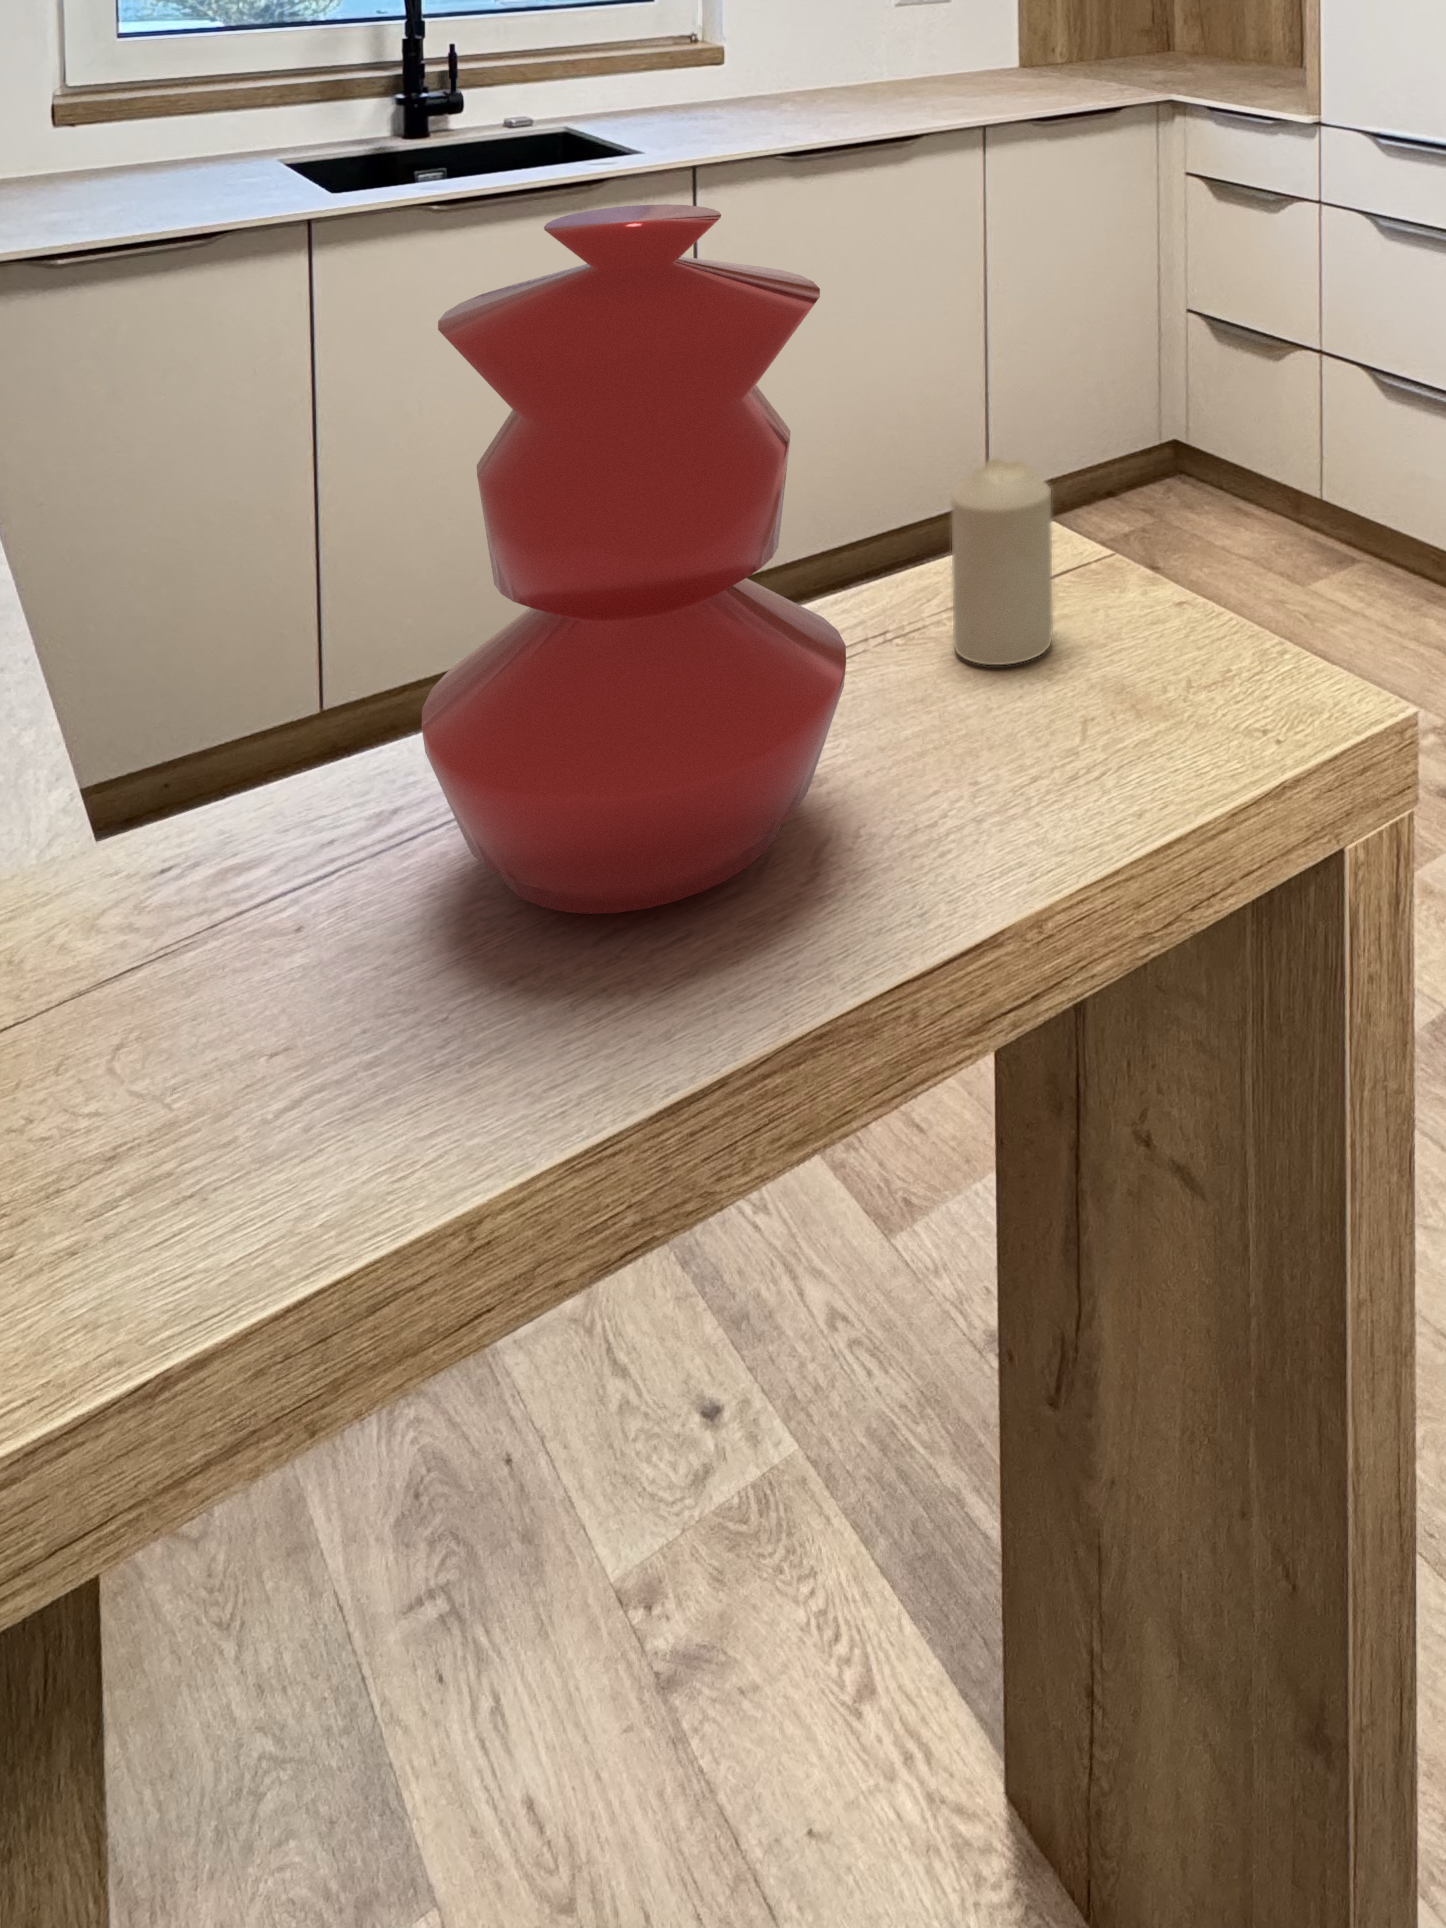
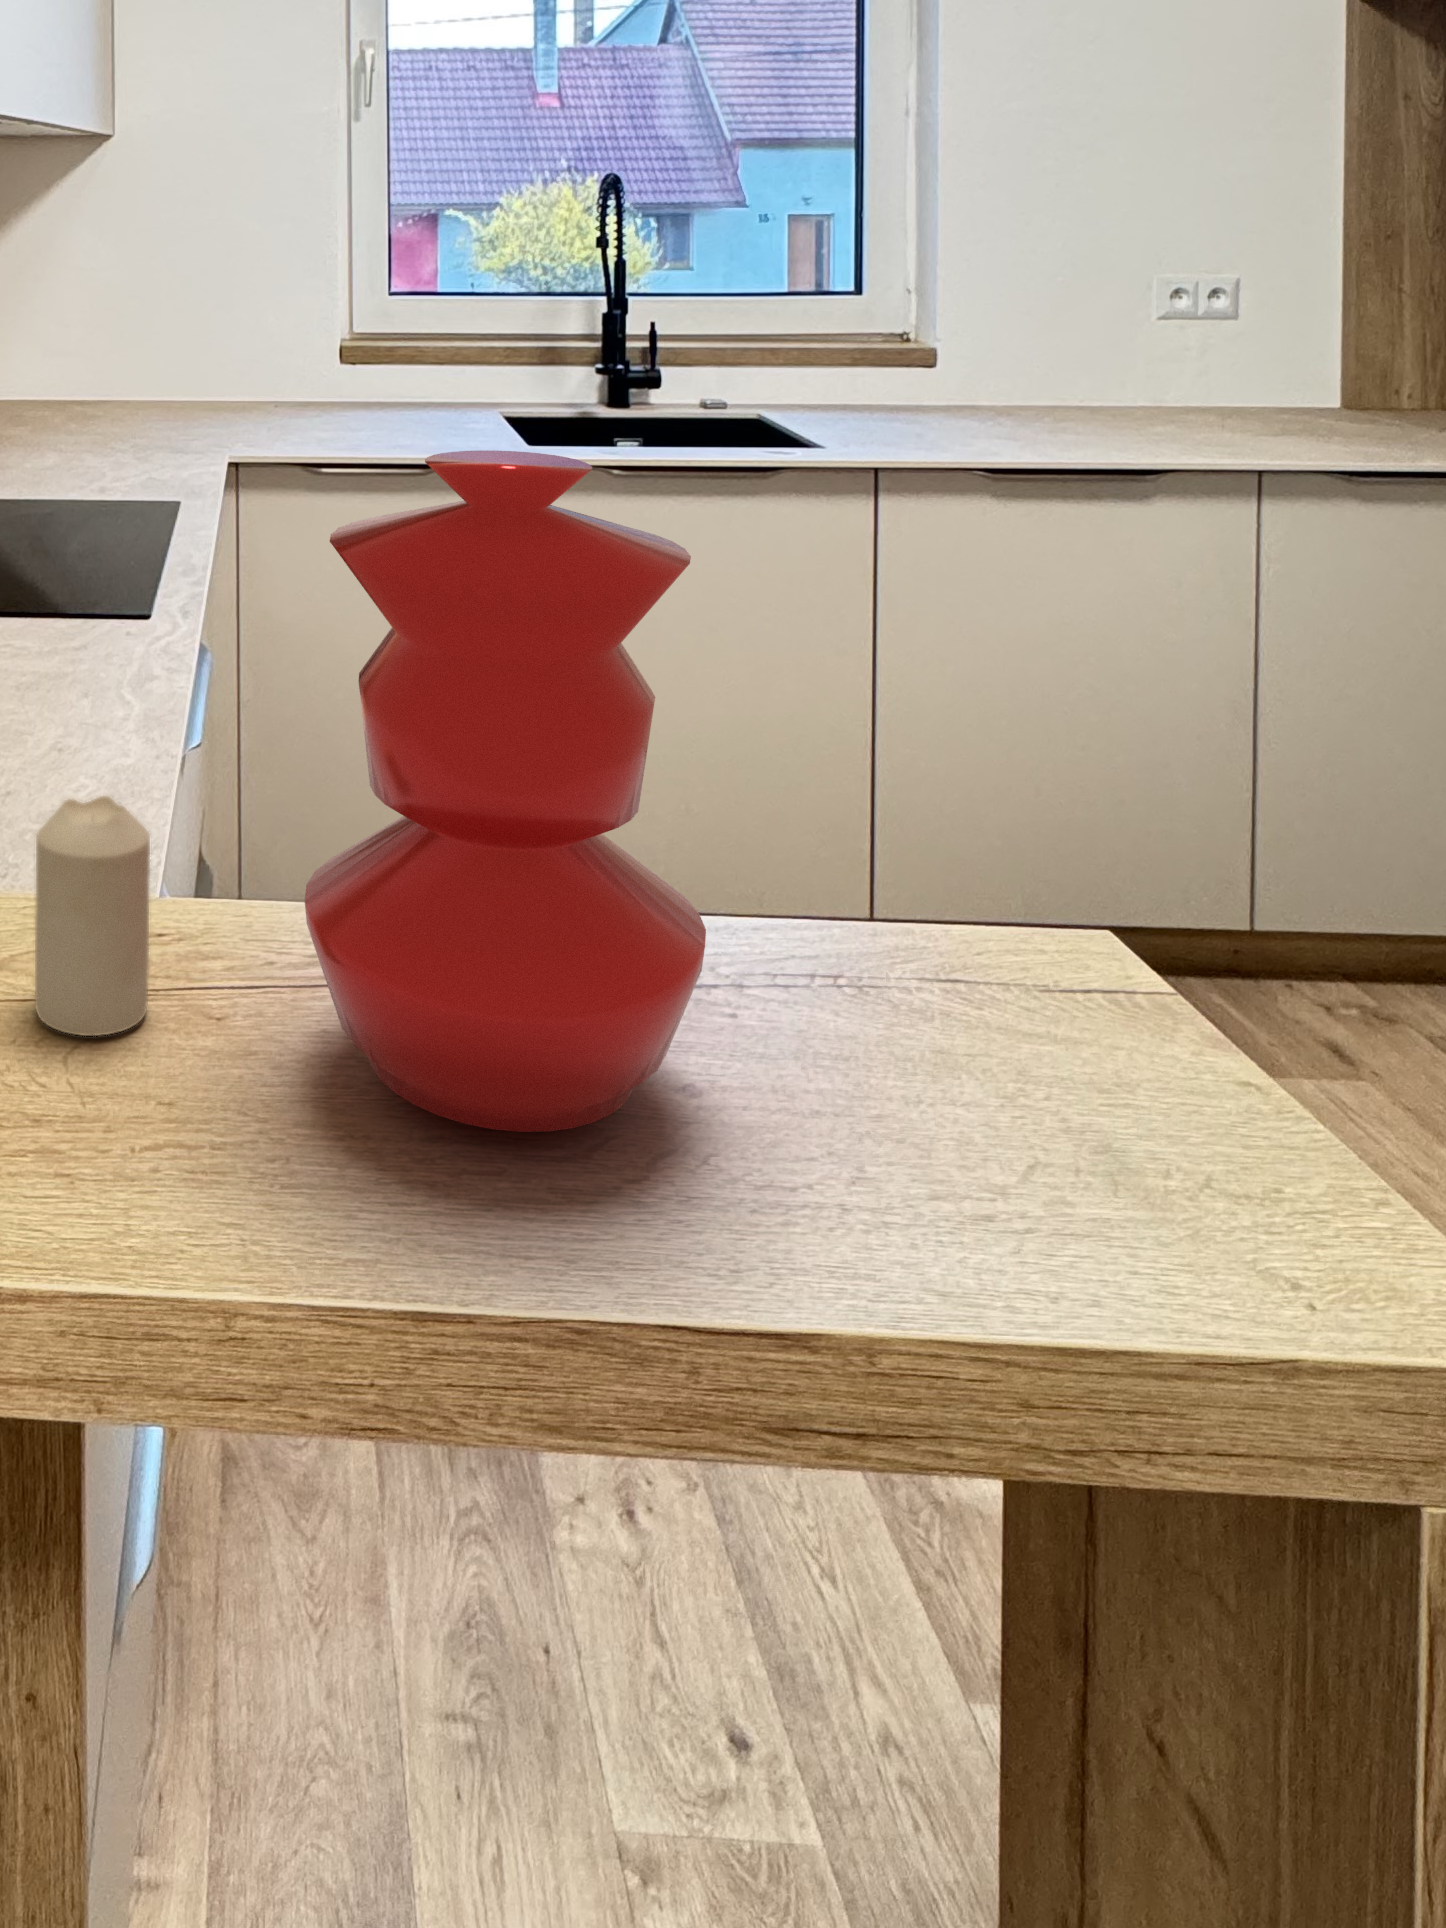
candle: present [952,459,1053,665] -> present [35,796,150,1036]

